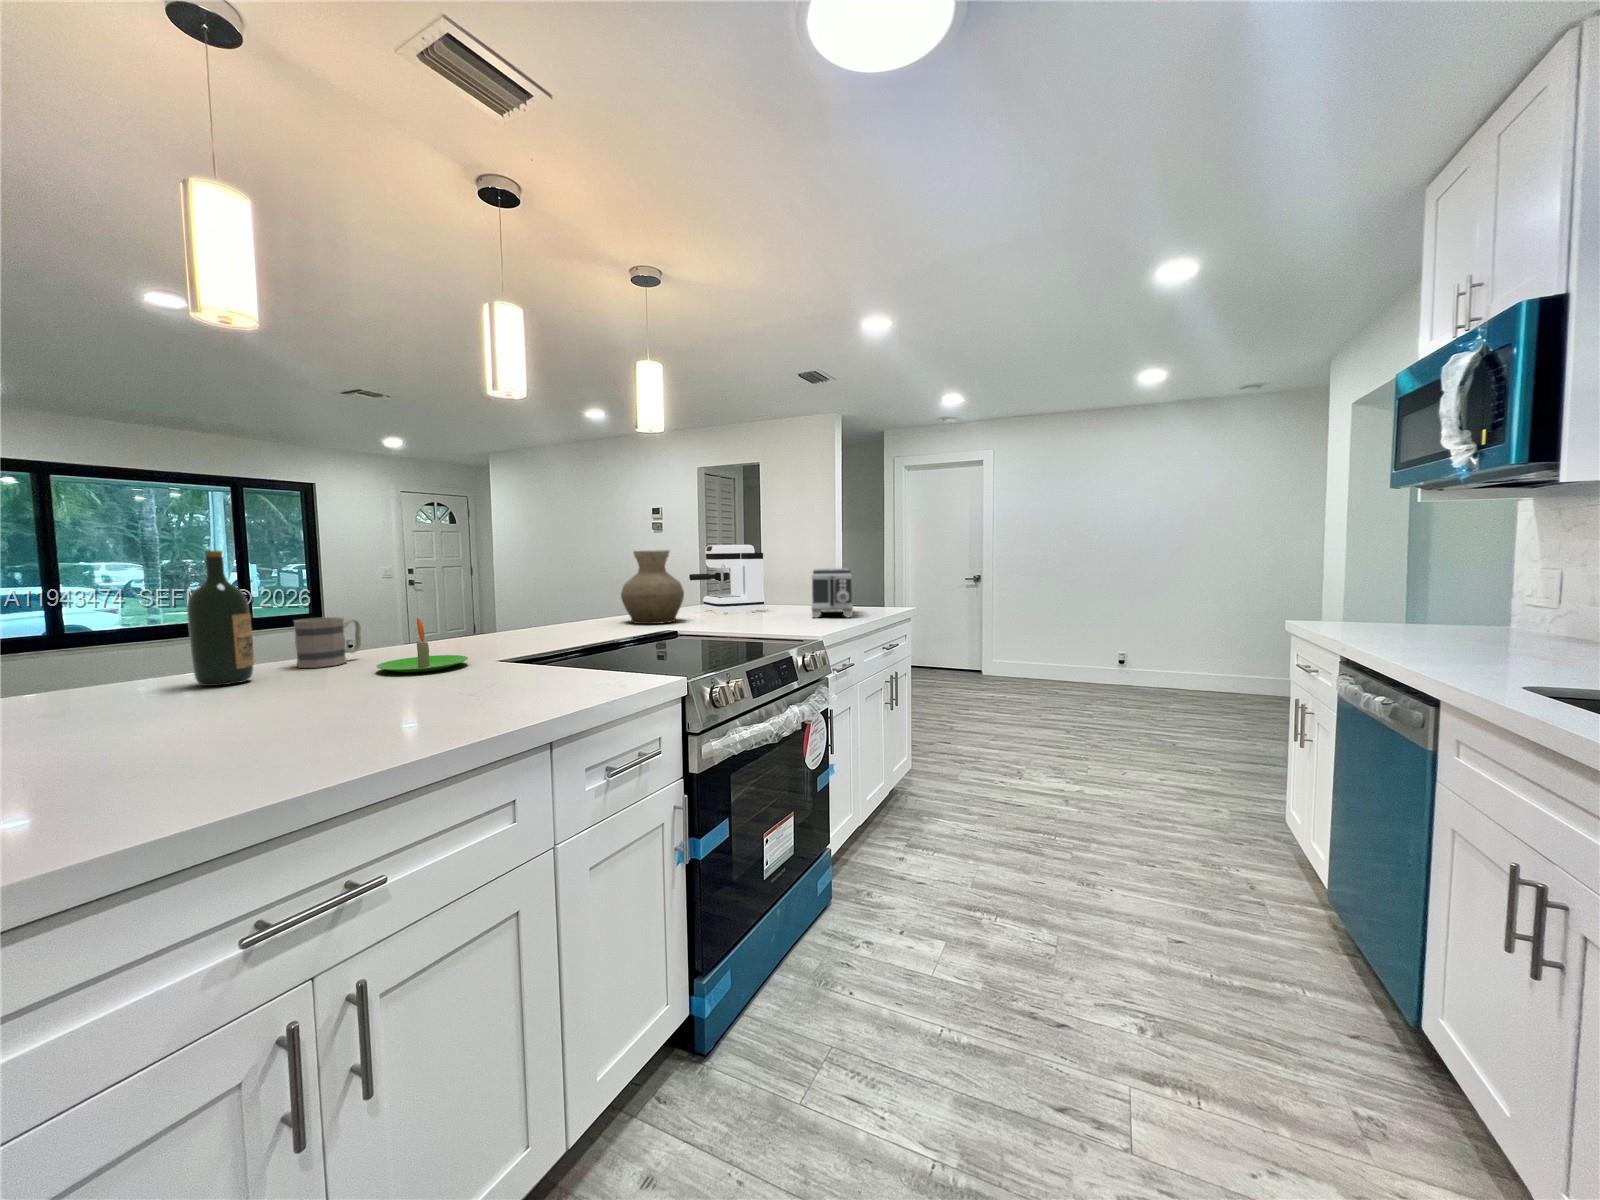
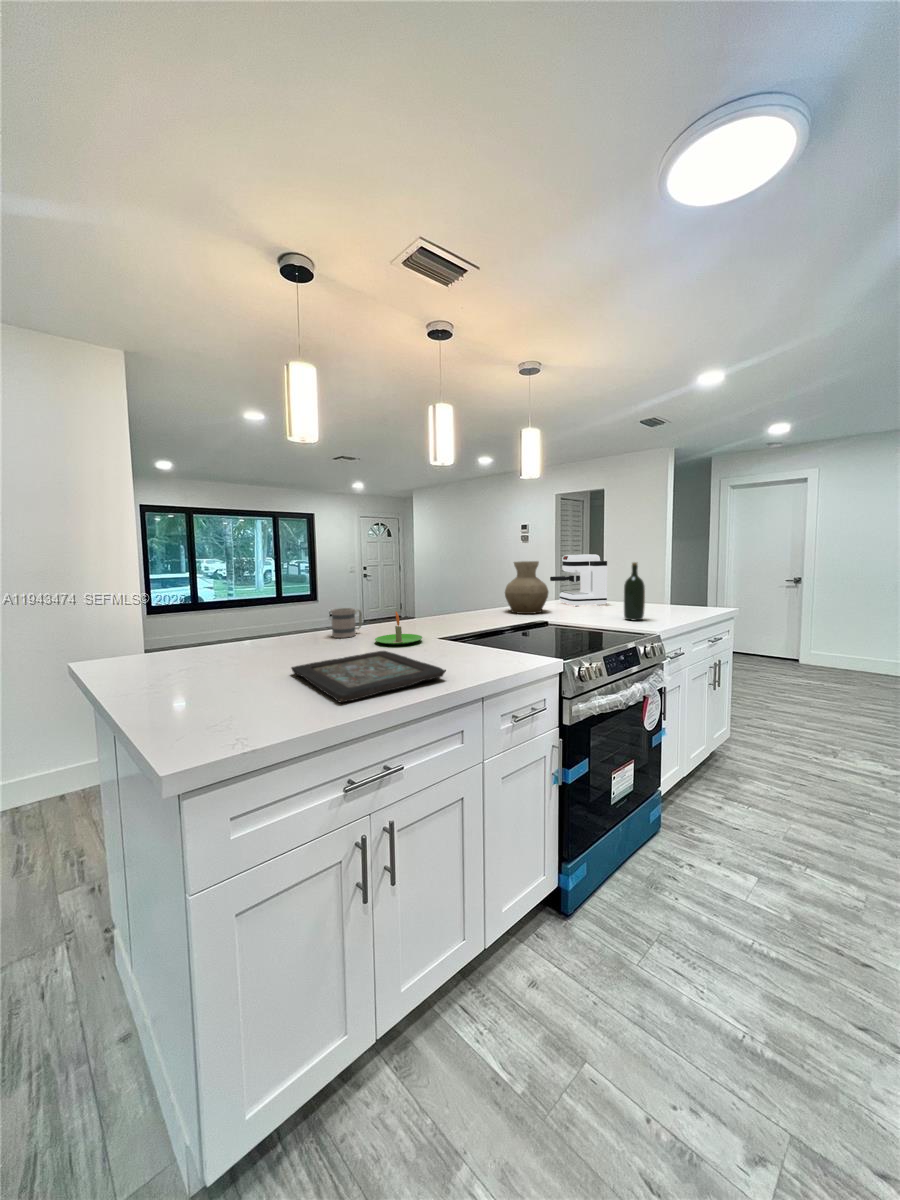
wine bottle: present [187,551,254,686] -> present [624,562,645,621]
toaster: present [812,568,853,618] -> none [647,574,682,614]
decorative tray: none [152,680,480,772] -> present [291,651,446,702]

